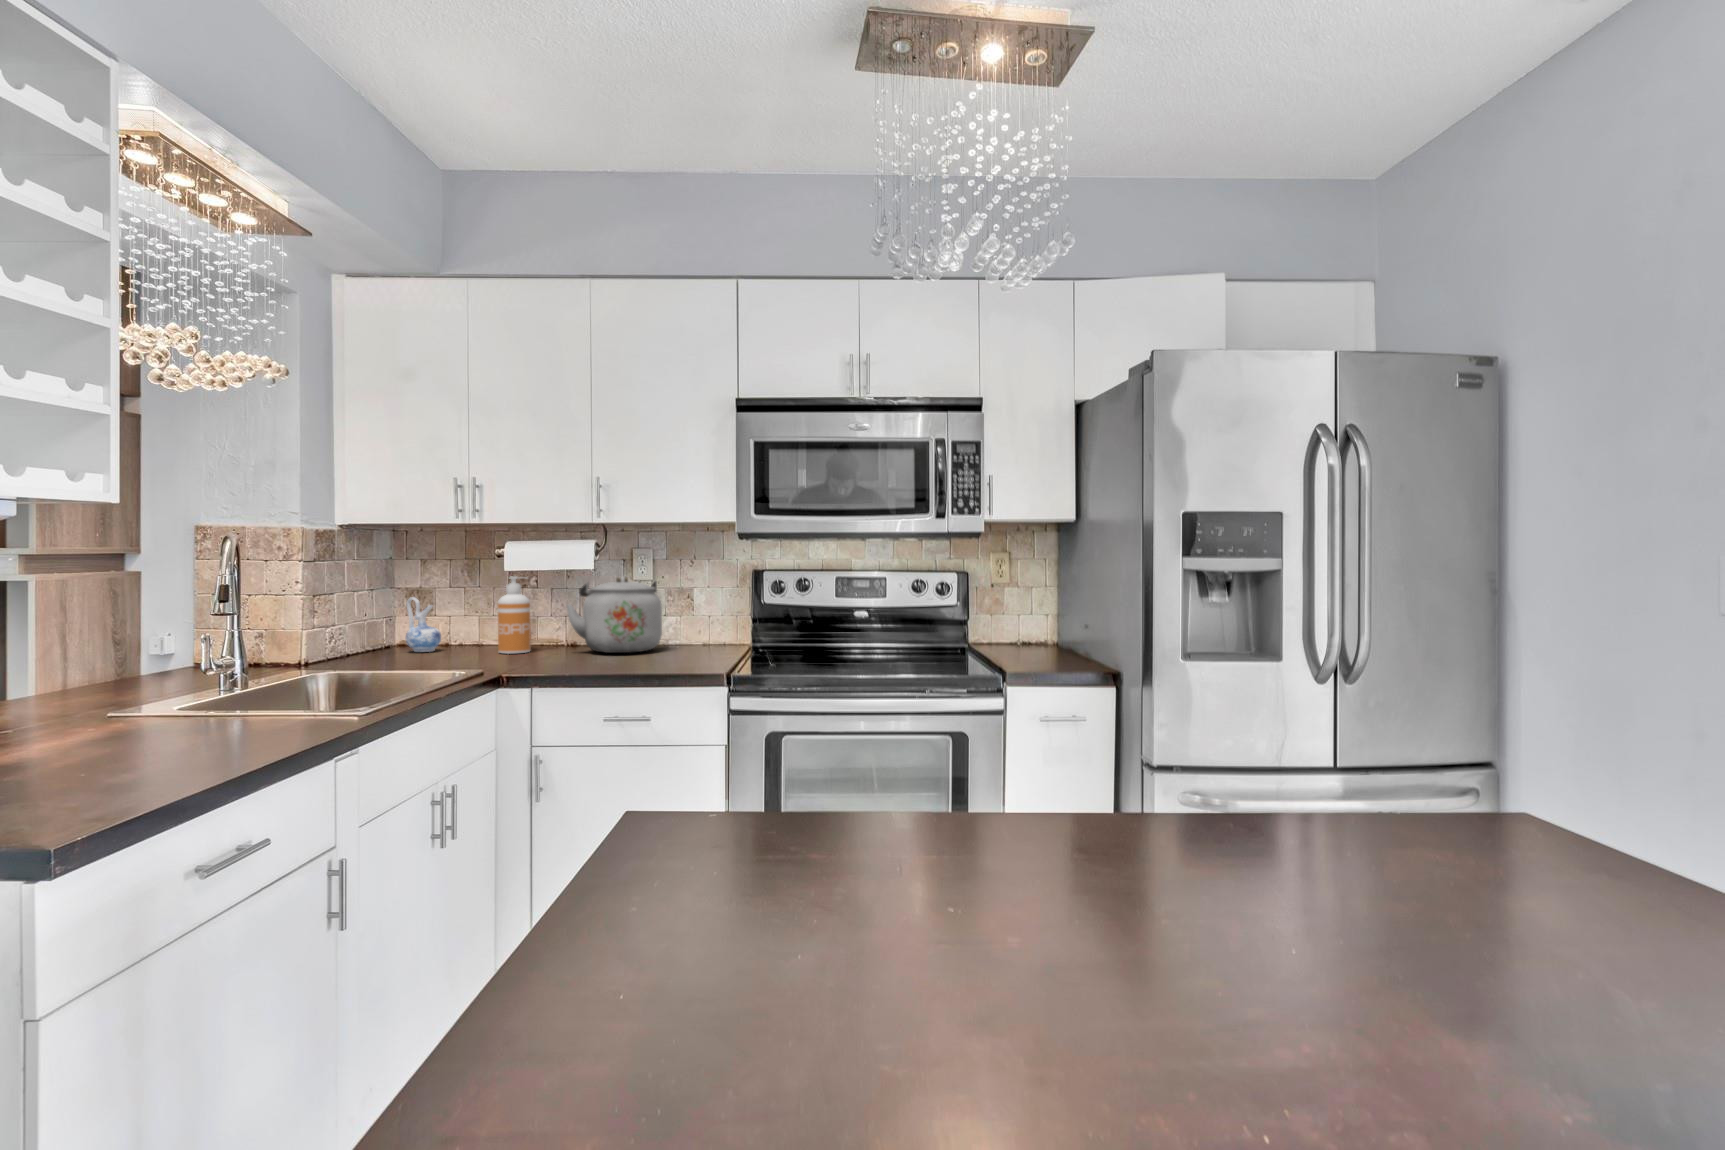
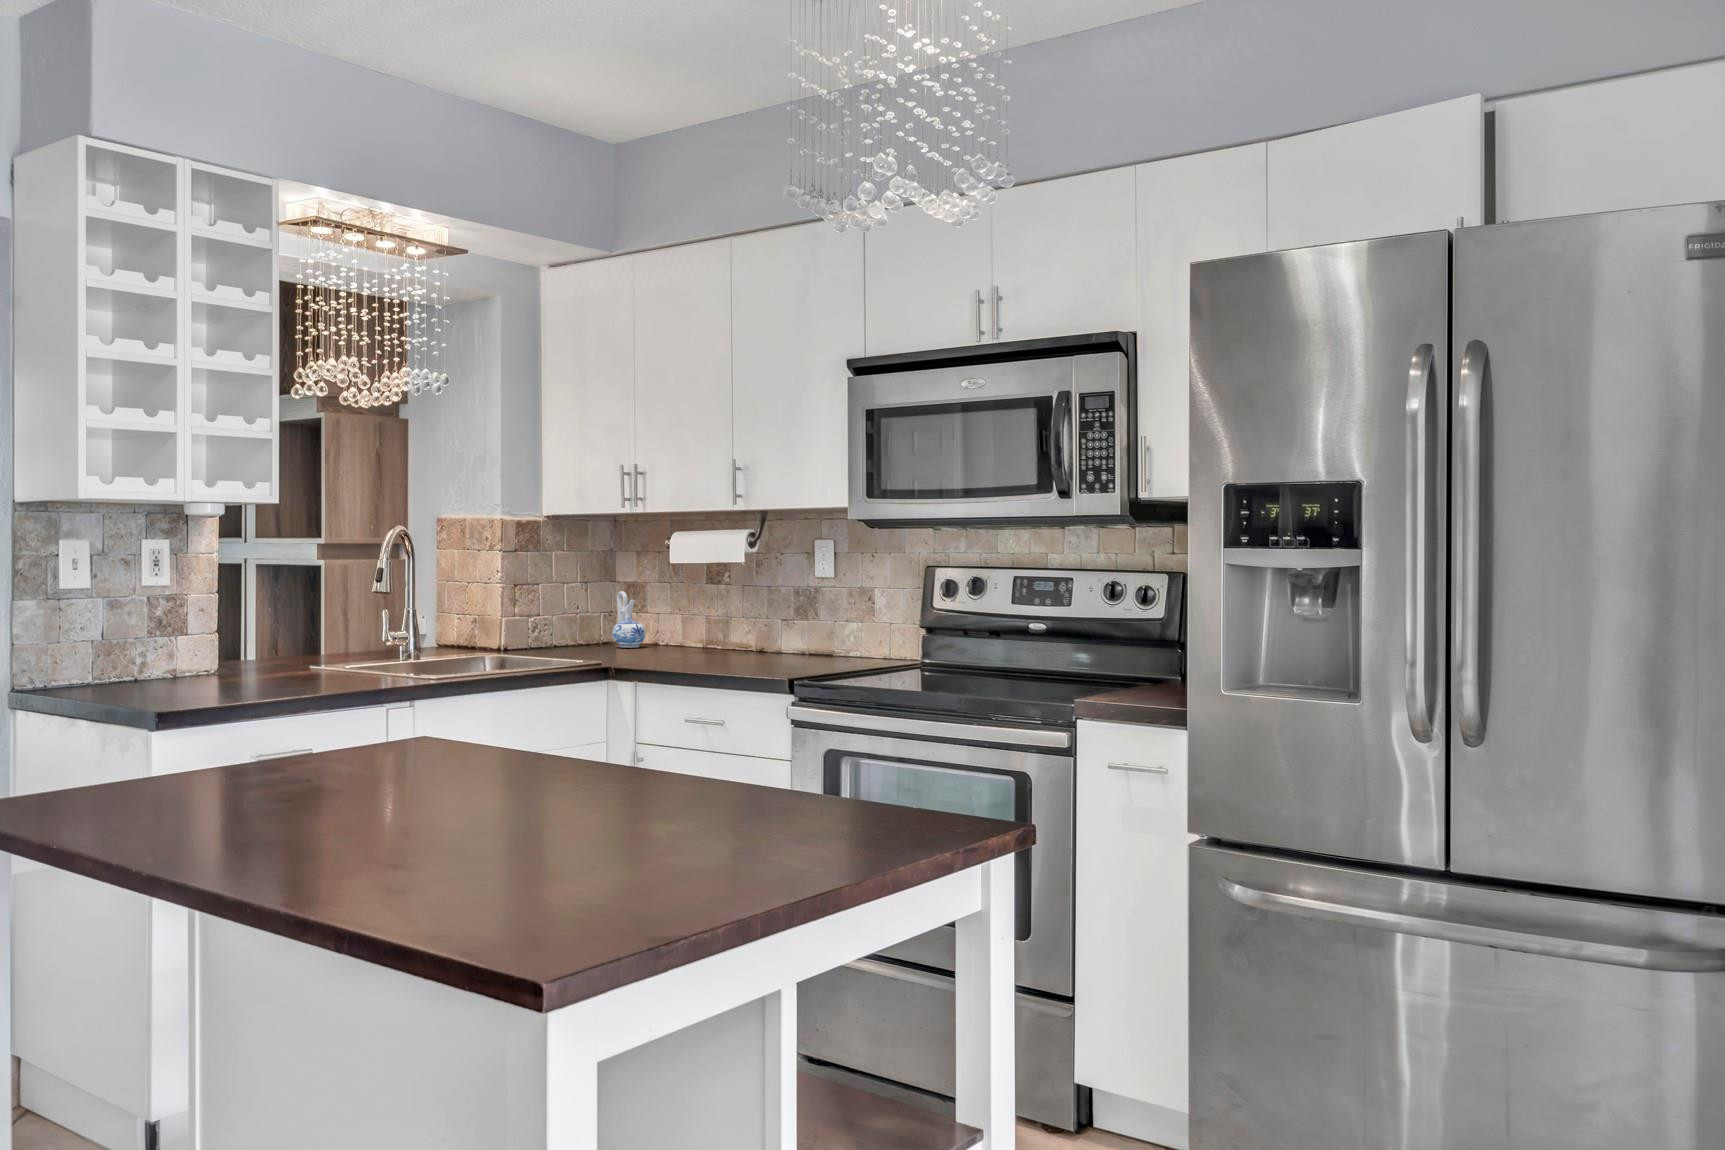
soap dispenser: present [498,576,531,654] -> none [679,571,711,653]
kettle: present [566,577,662,653] -> none [729,572,839,657]

